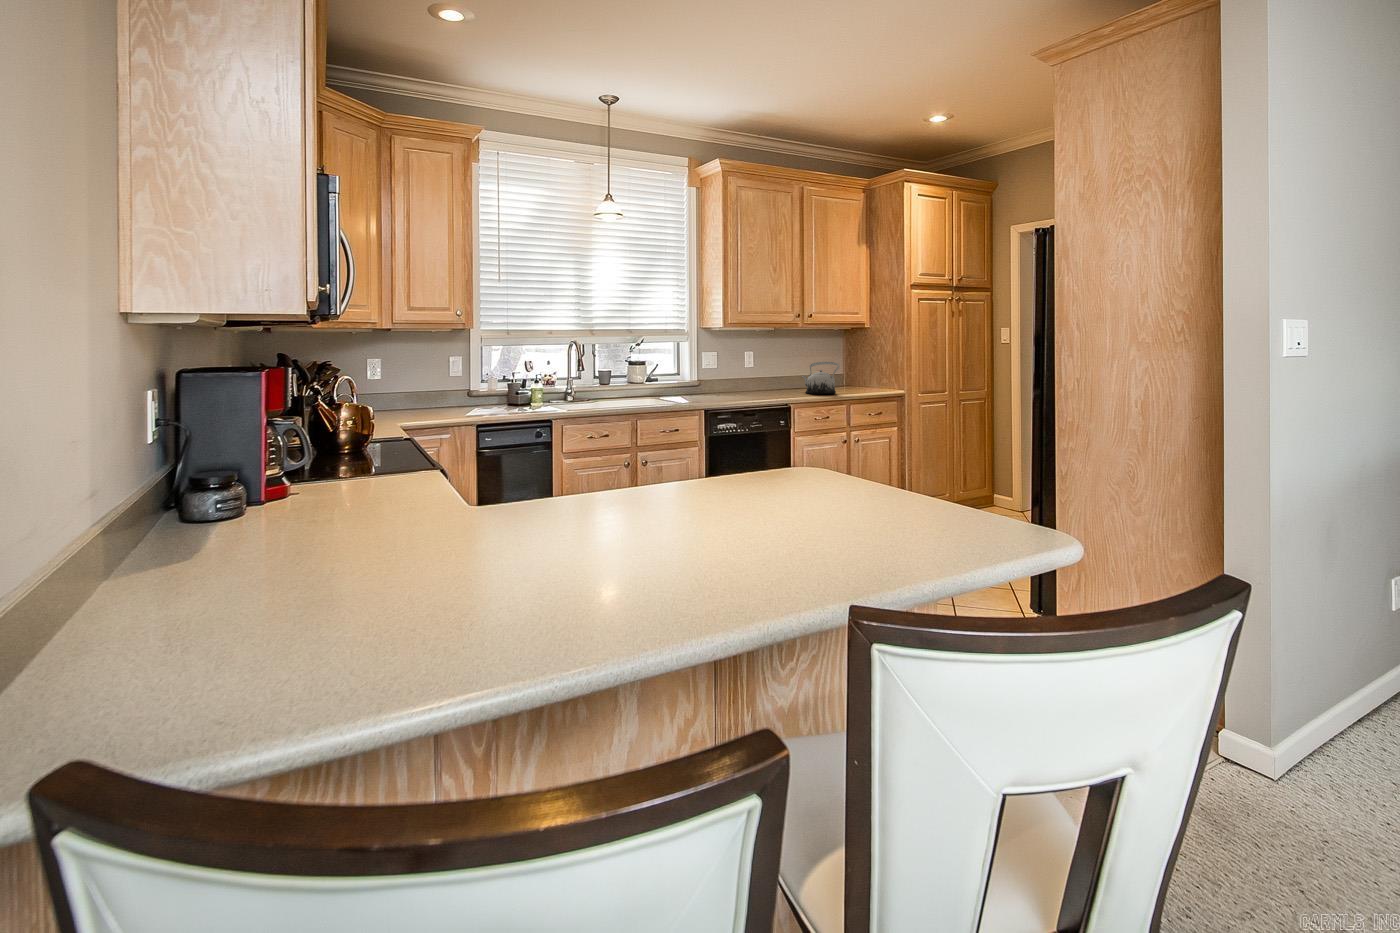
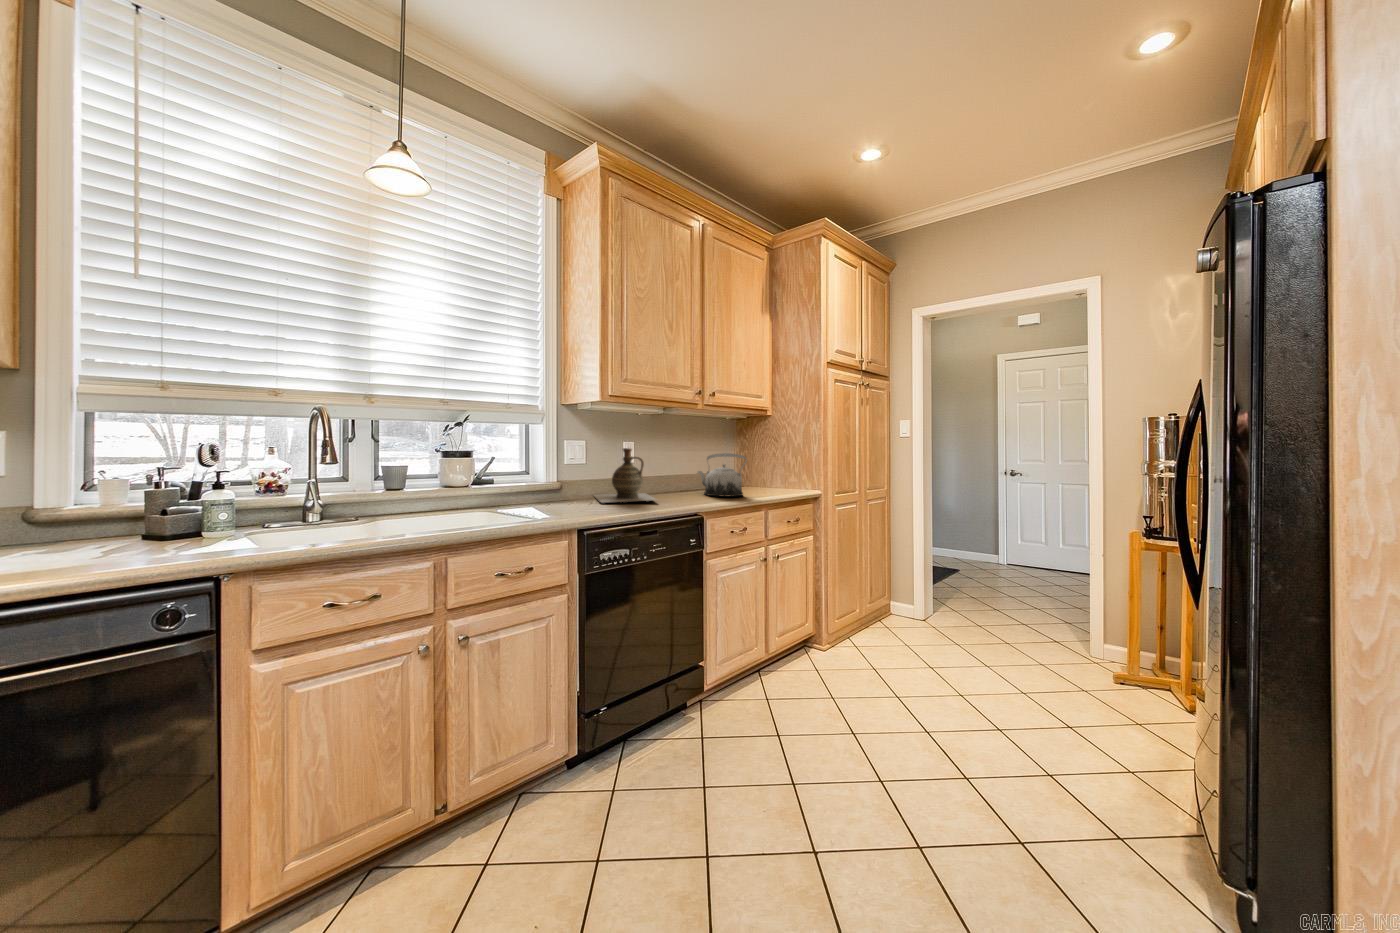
ceramic jug: none [723,359,765,395] -> present [594,448,656,503]

